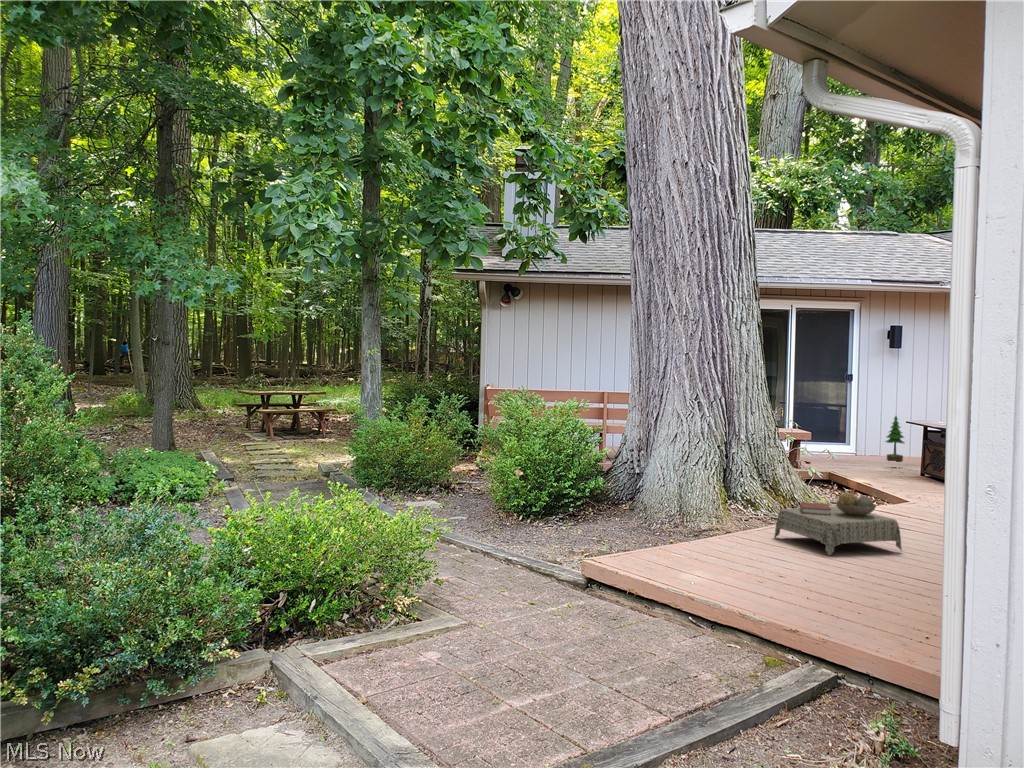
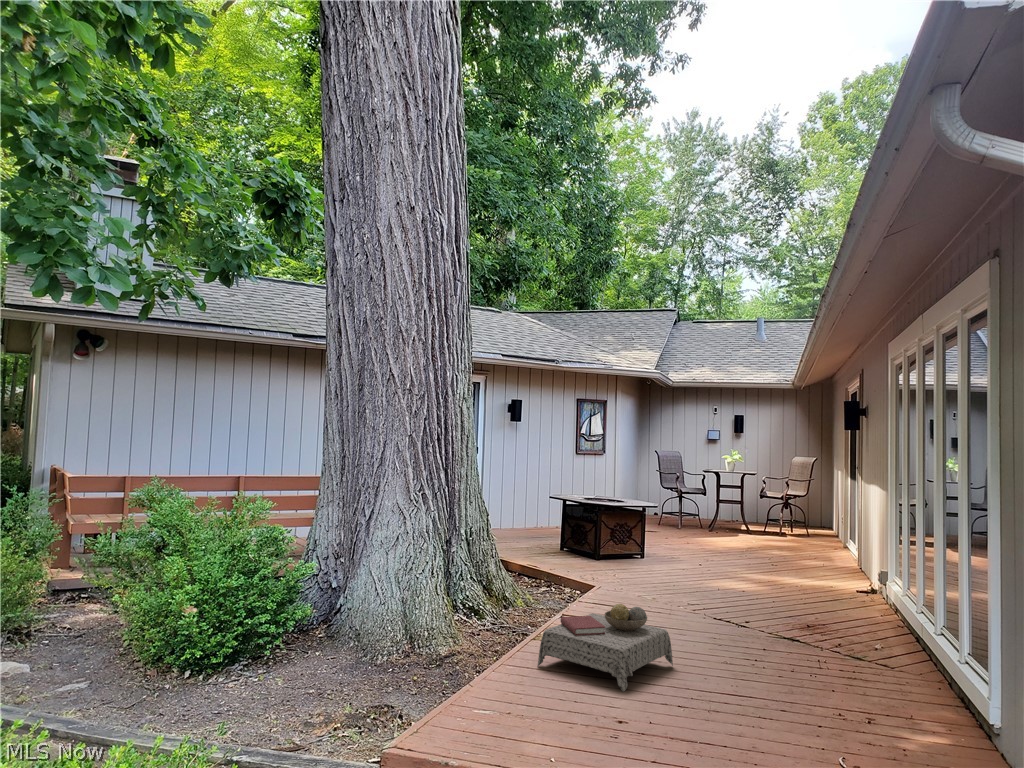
potted tree: present [886,416,904,462] -> none [506,480,523,529]

